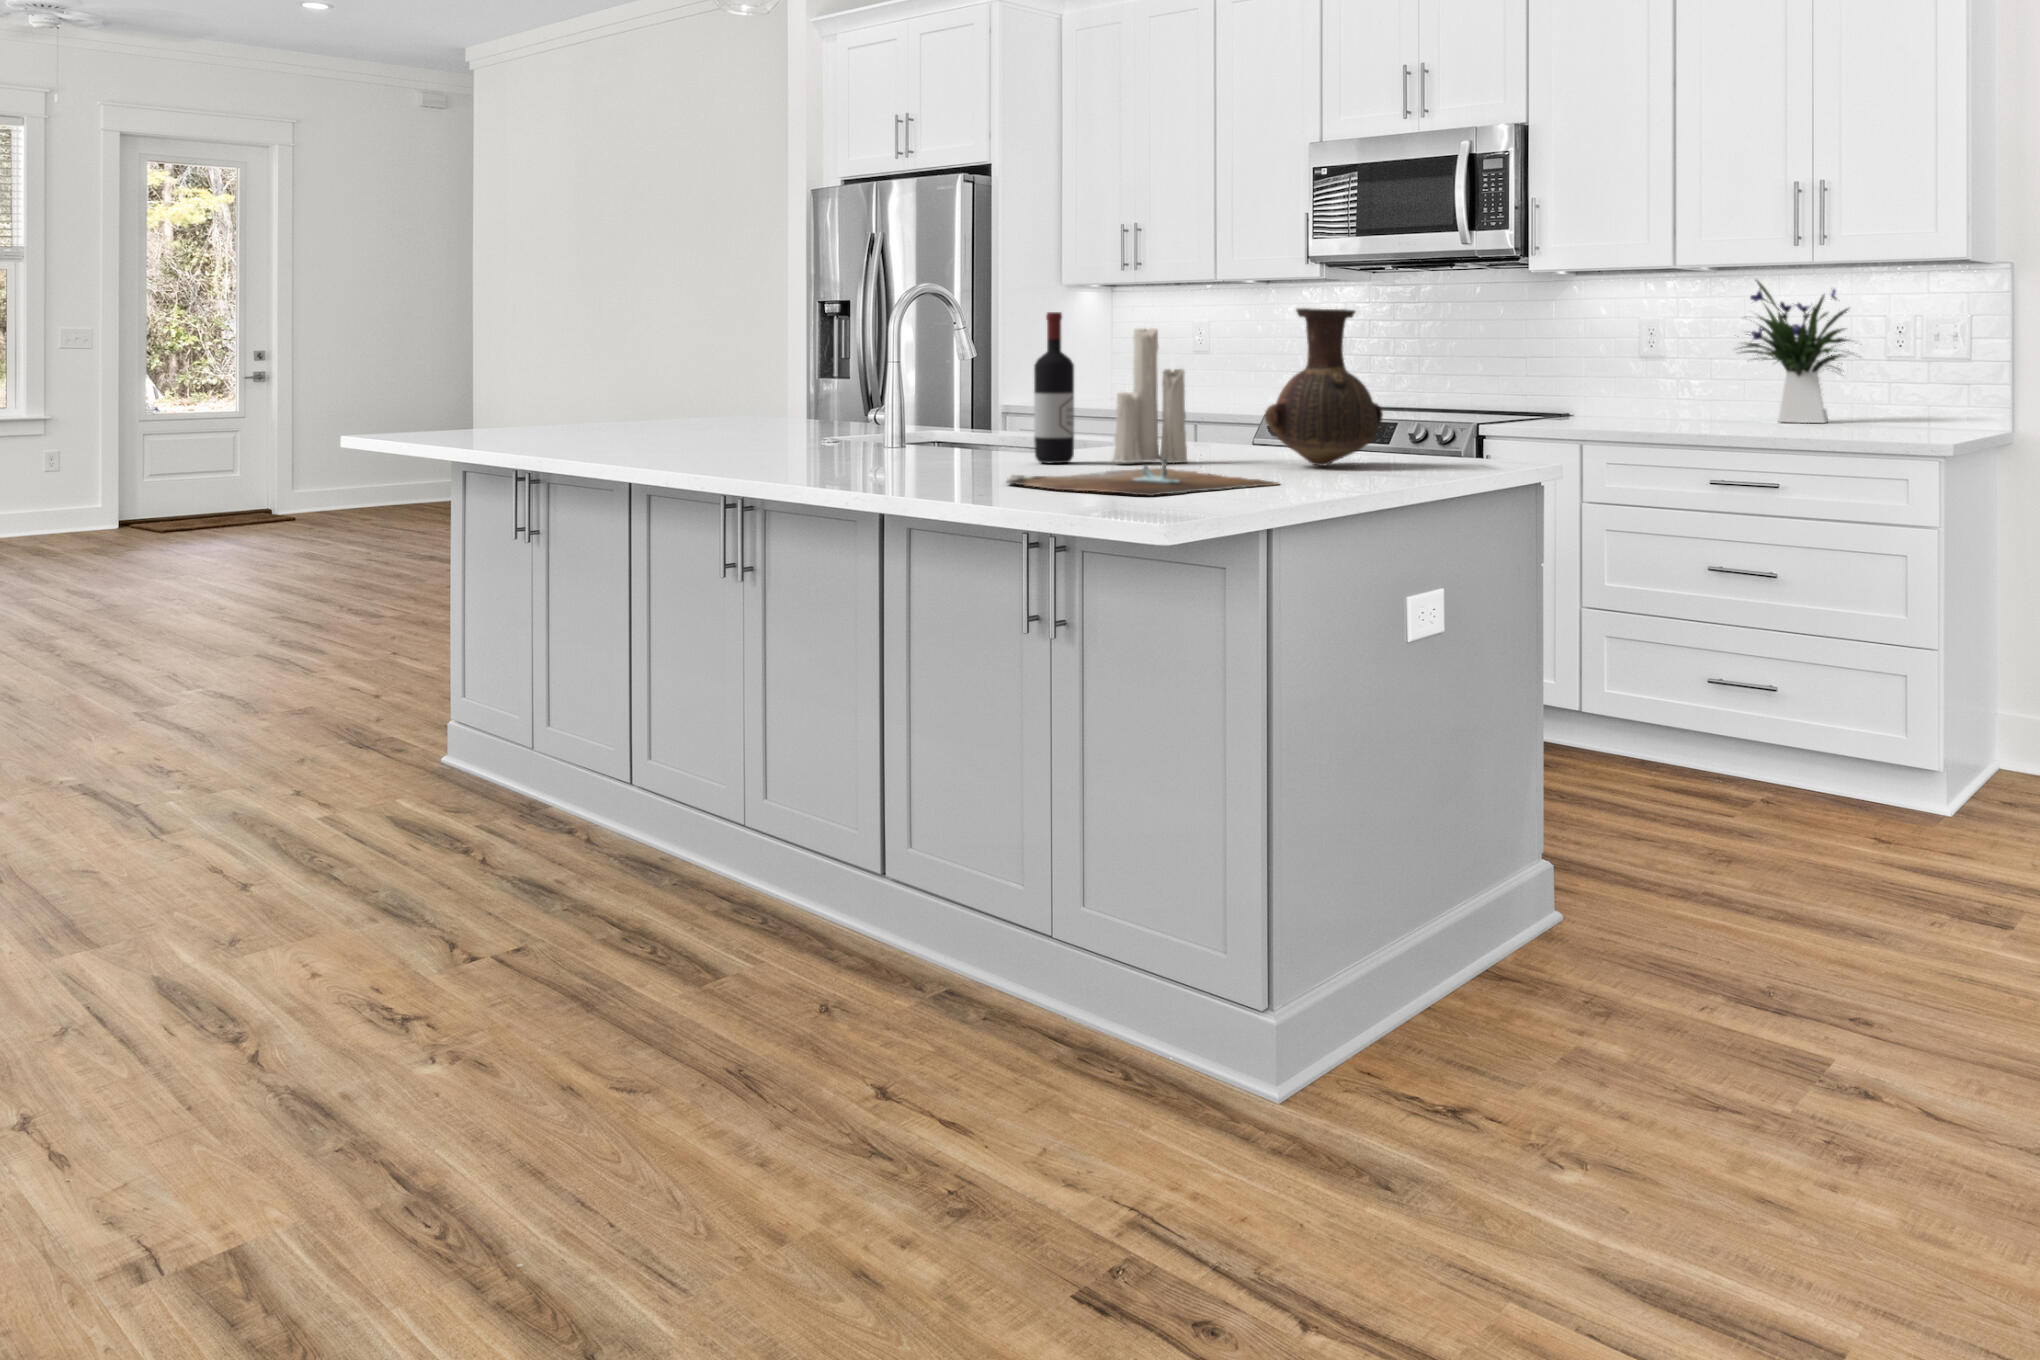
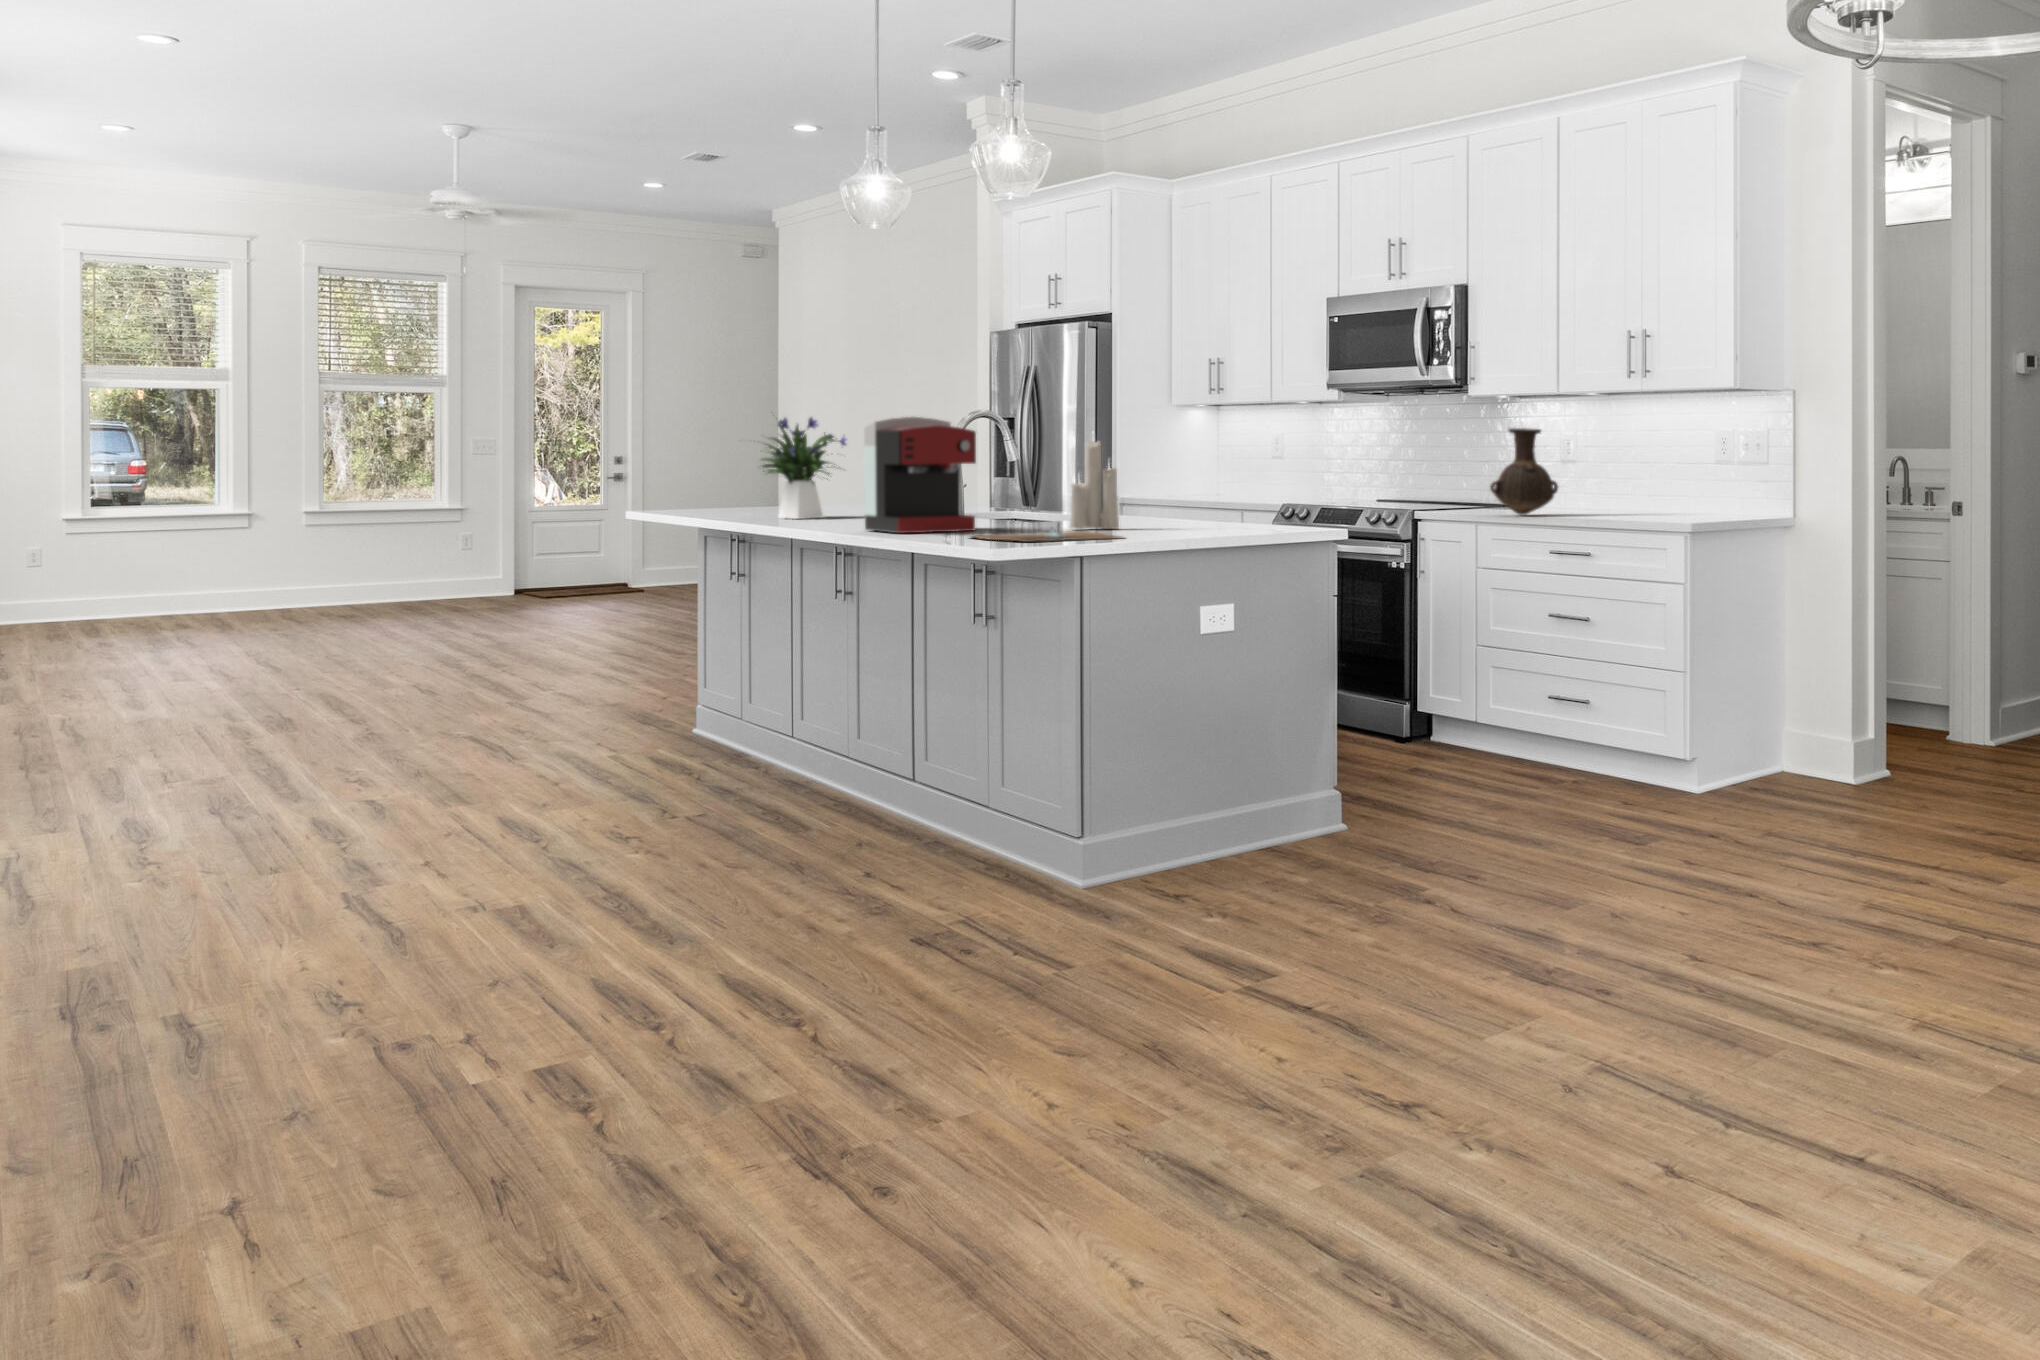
flower arrangement: present [1742,280,1849,423] -> present [762,418,846,519]
coffee maker: none [782,288,969,475] -> present [864,417,976,534]
vase: present [1265,308,1383,466] -> present [1490,428,1558,515]
wine bottle: present [1034,312,1074,463] -> none [1023,431,1049,529]

